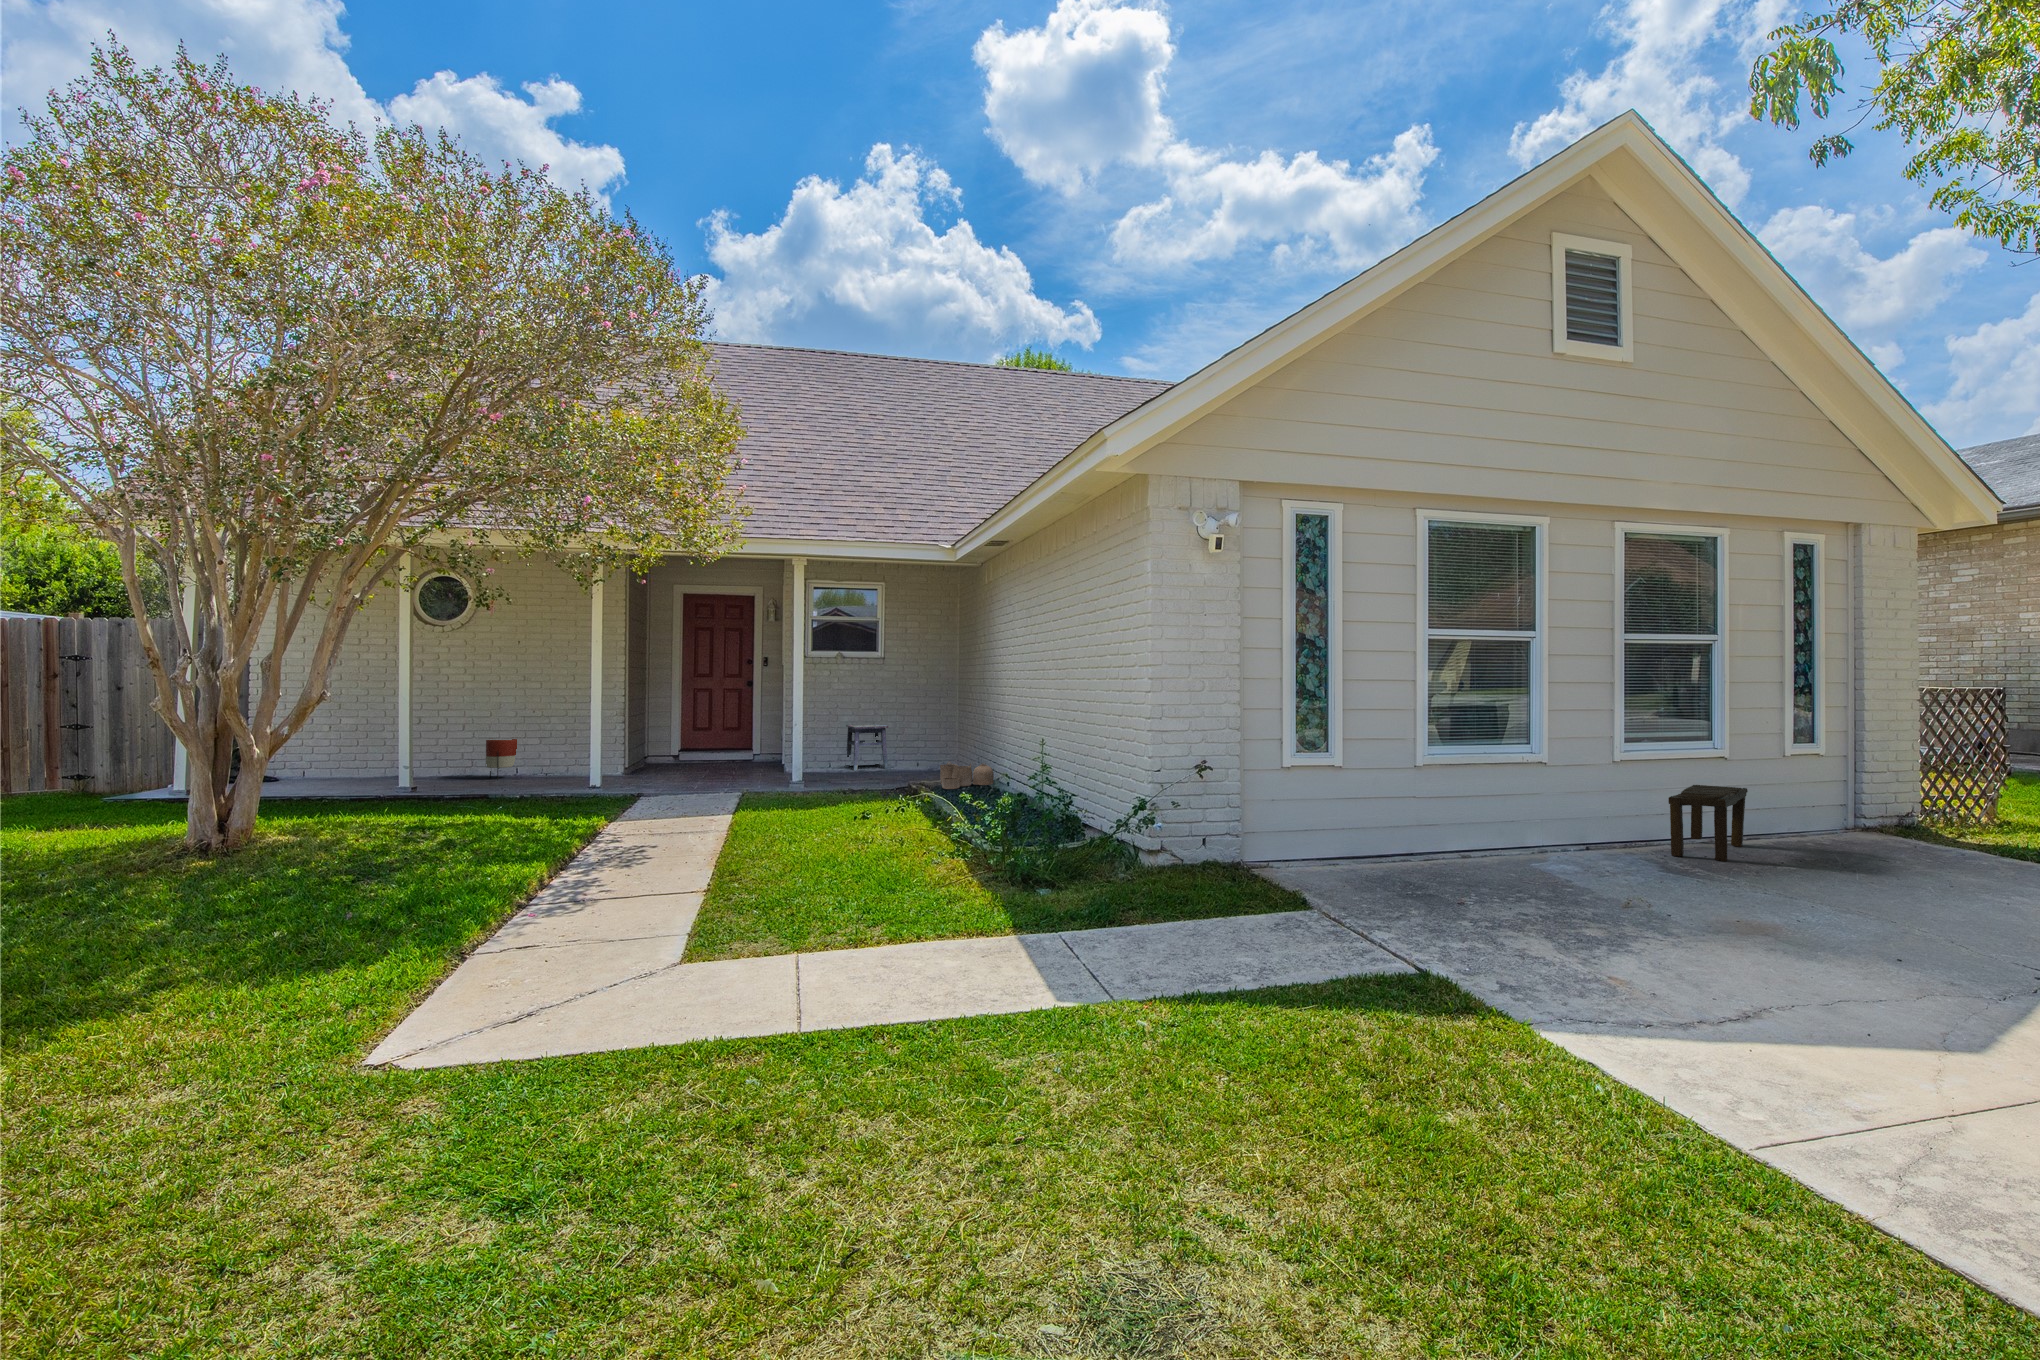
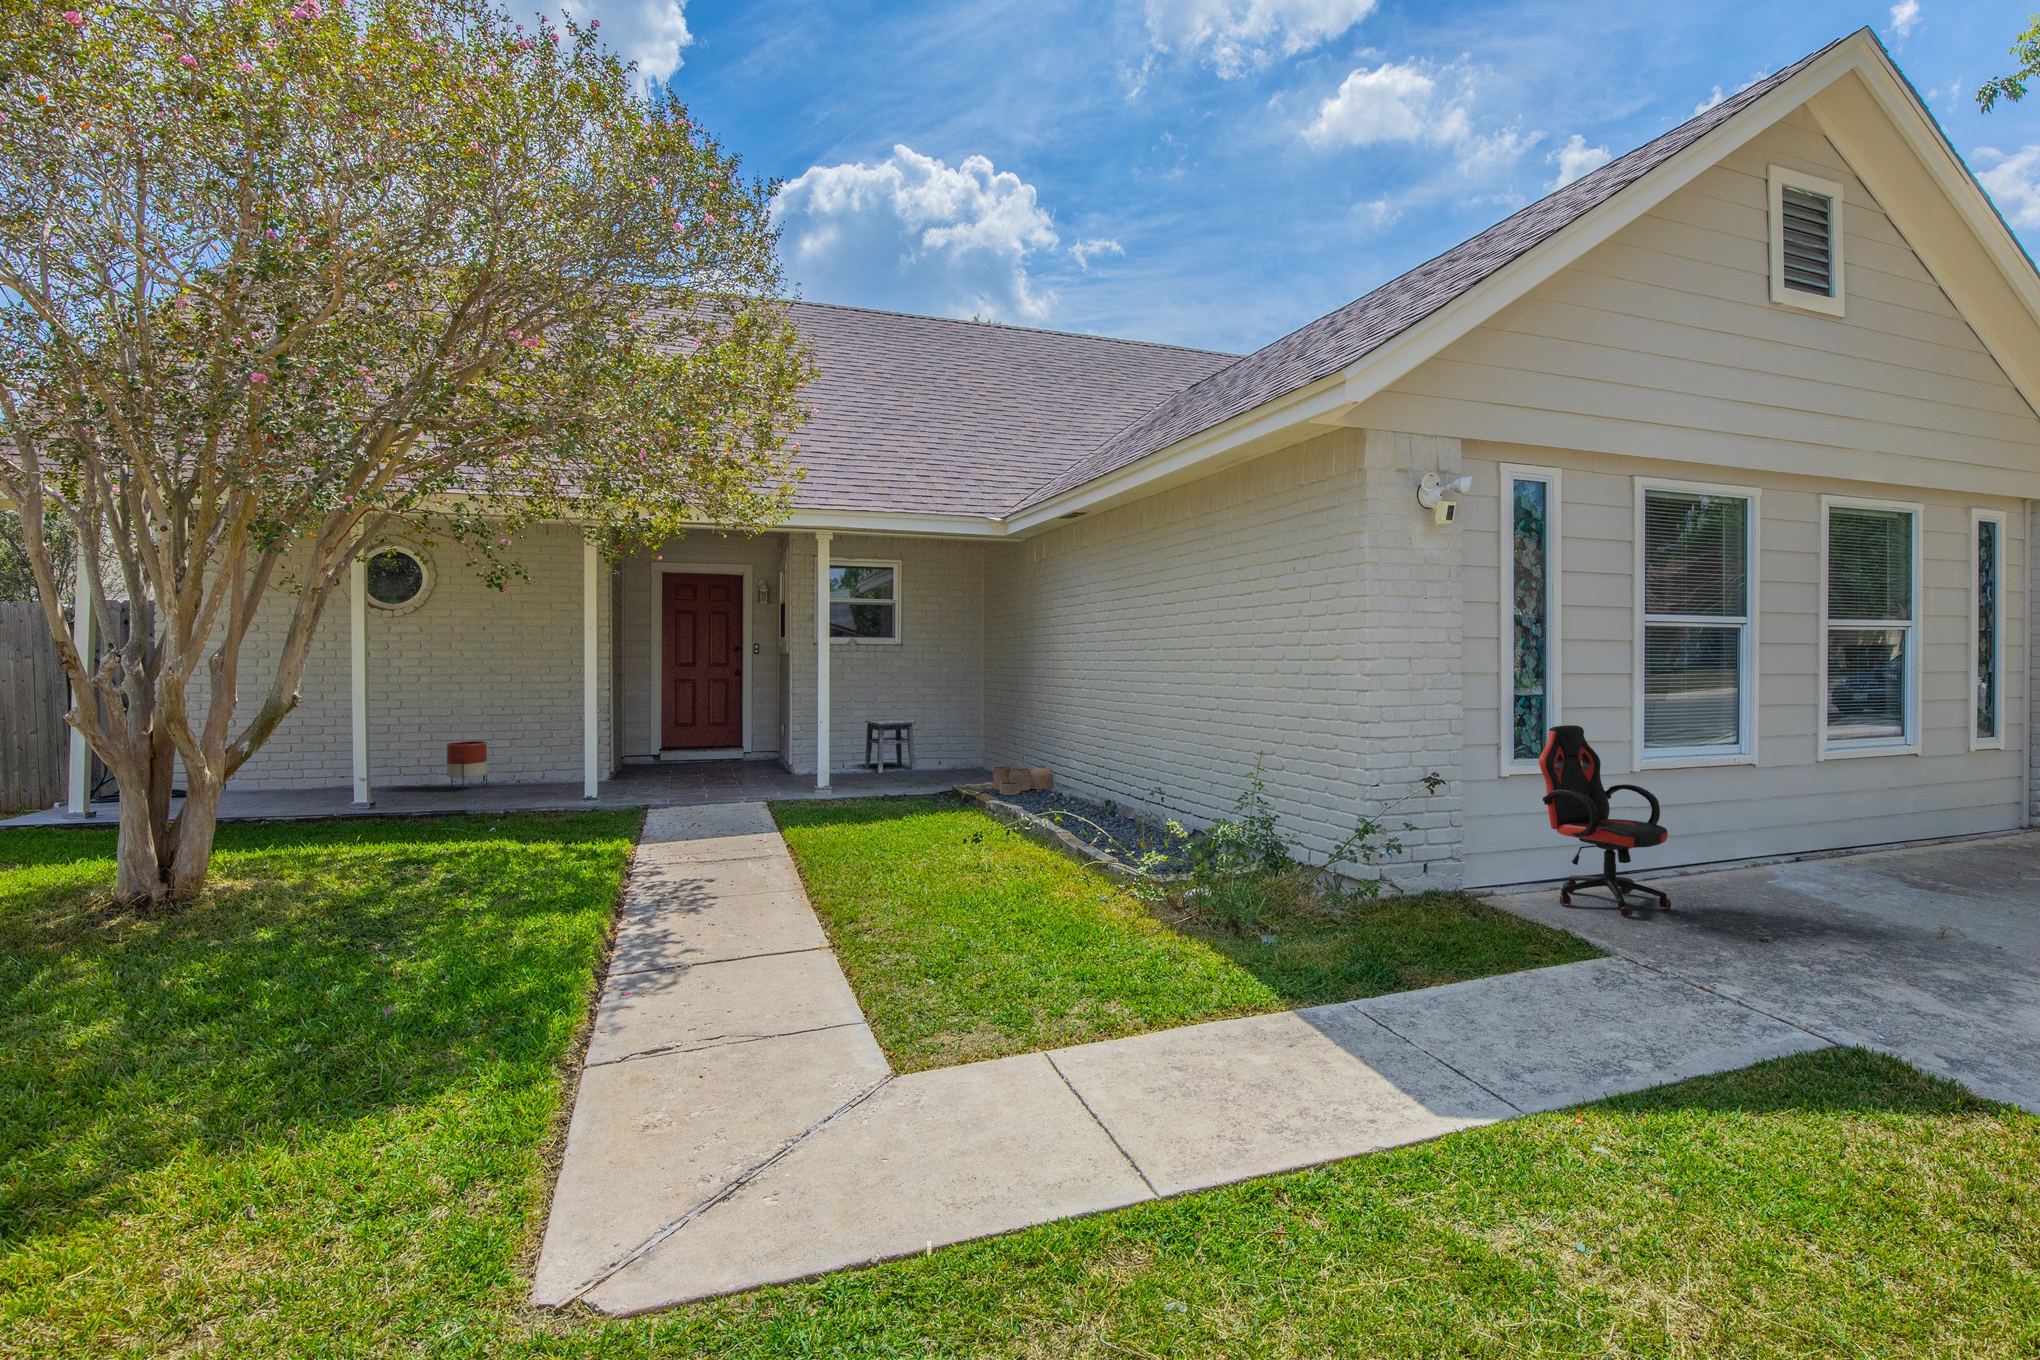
chair: none [1317,724,1418,885] -> present [1539,725,1671,917]
bench: present [1668,785,1748,861] -> none [1891,786,1965,873]

